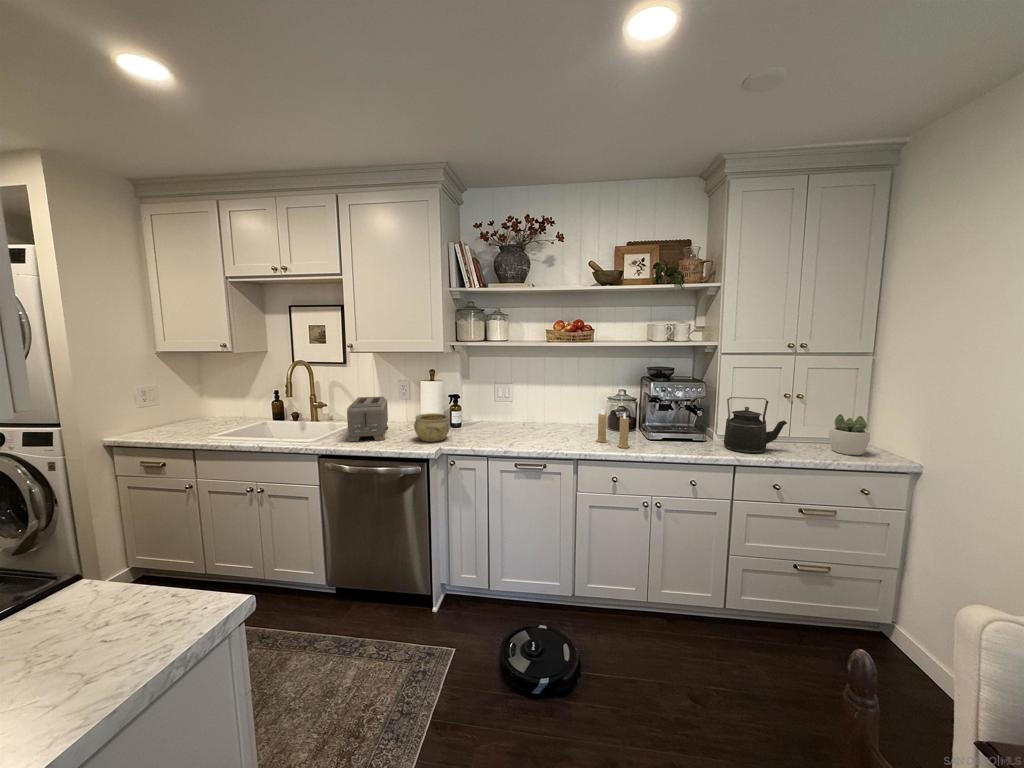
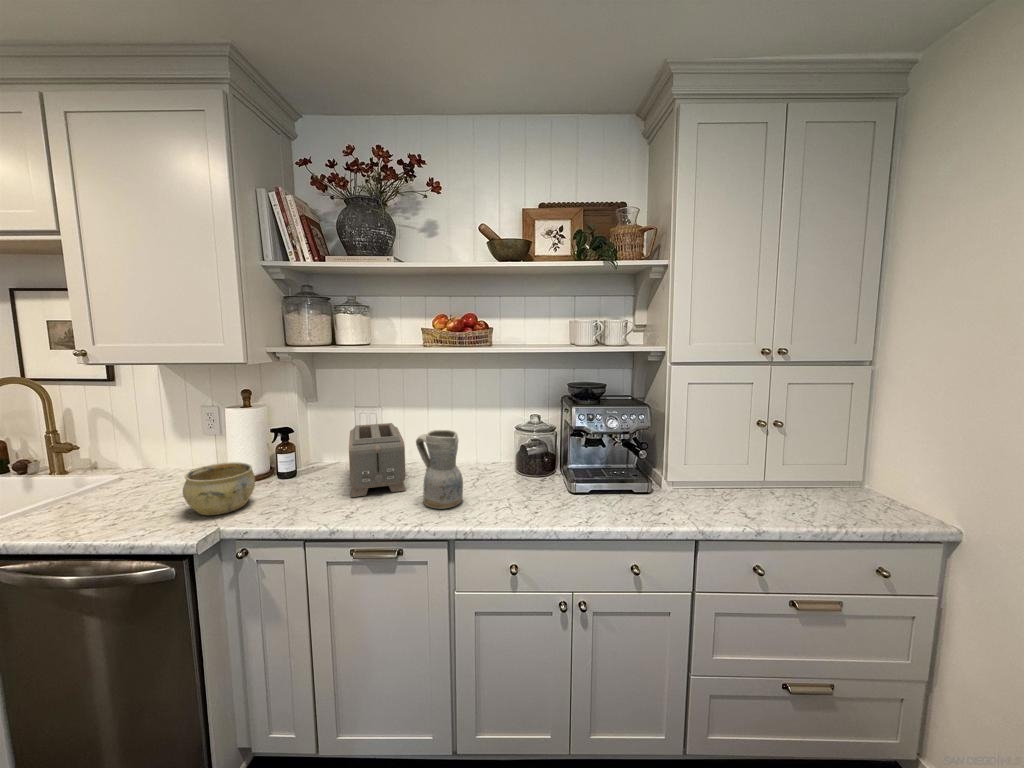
ceramic pitcher: none [549,395,579,444] -> present [416,430,463,509]
toaster: present [347,397,388,442] -> present [349,423,406,497]
kettle: present [724,397,787,453] -> none [678,429,768,517]
candle: present [597,409,629,448] -> none [491,447,539,515]
succulent plant: present [829,414,870,455] -> none [822,450,882,513]

